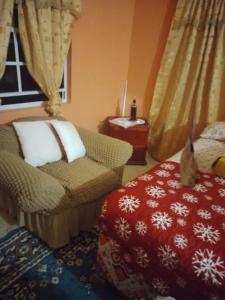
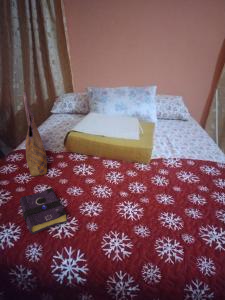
book: none [172,197,212,231] -> present [19,188,67,234]

